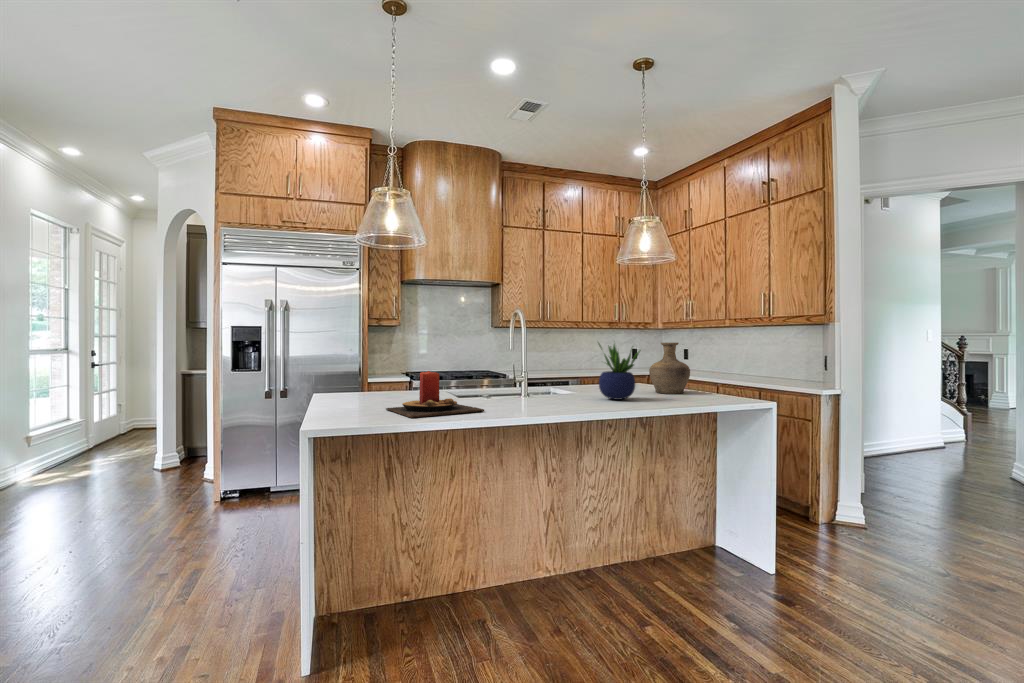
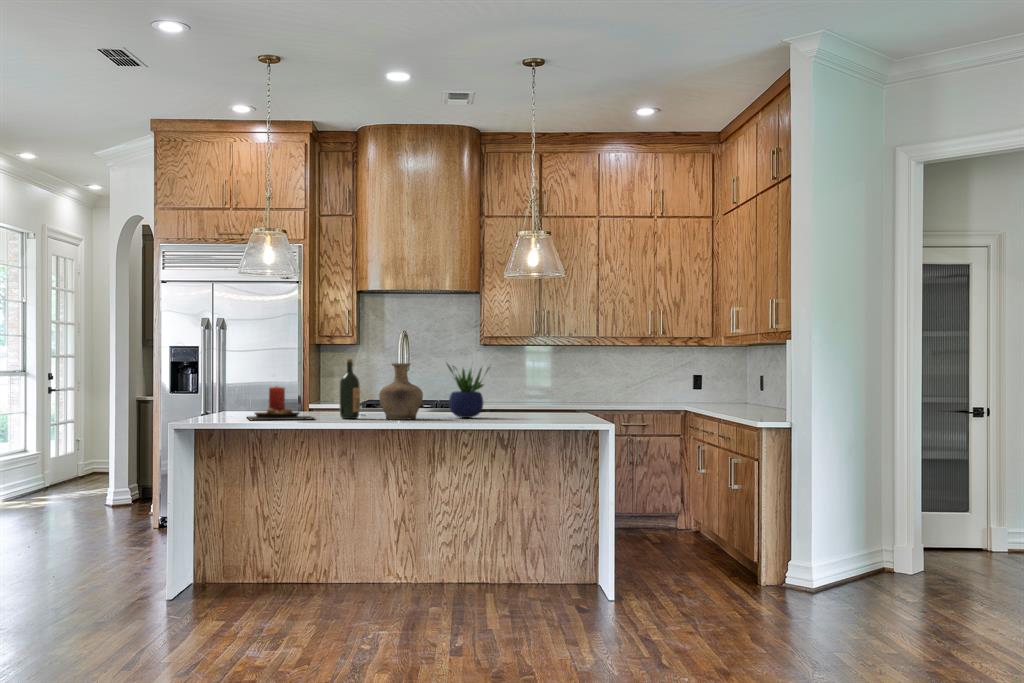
wine bottle: none [499,339,522,407] -> present [339,359,360,419]
vase: present [649,343,690,394] -> present [379,363,423,420]

